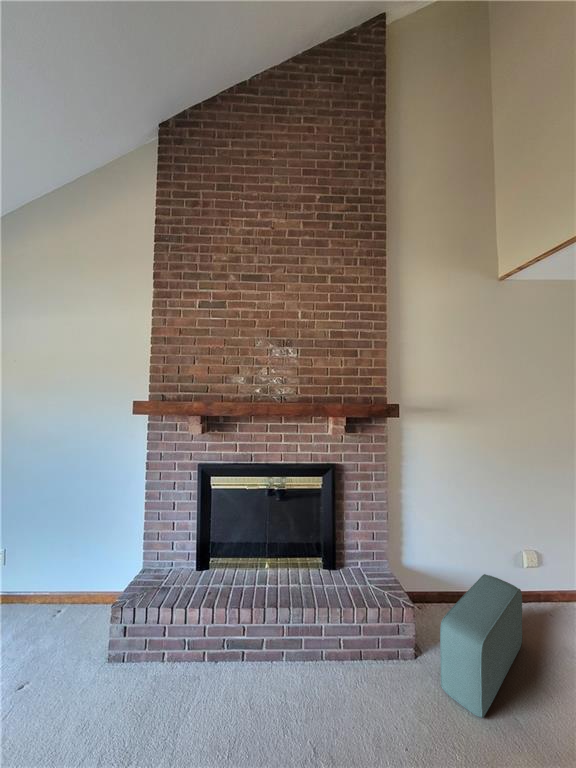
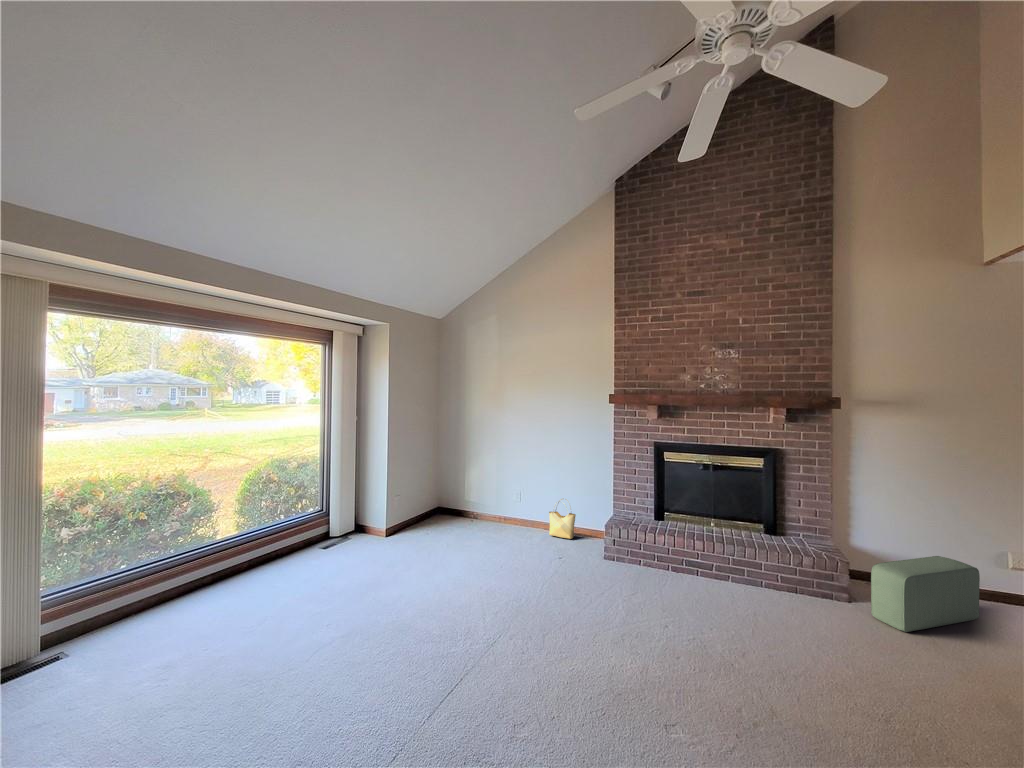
woven basket: none [45,552,92,617] -> present [549,499,576,539]

